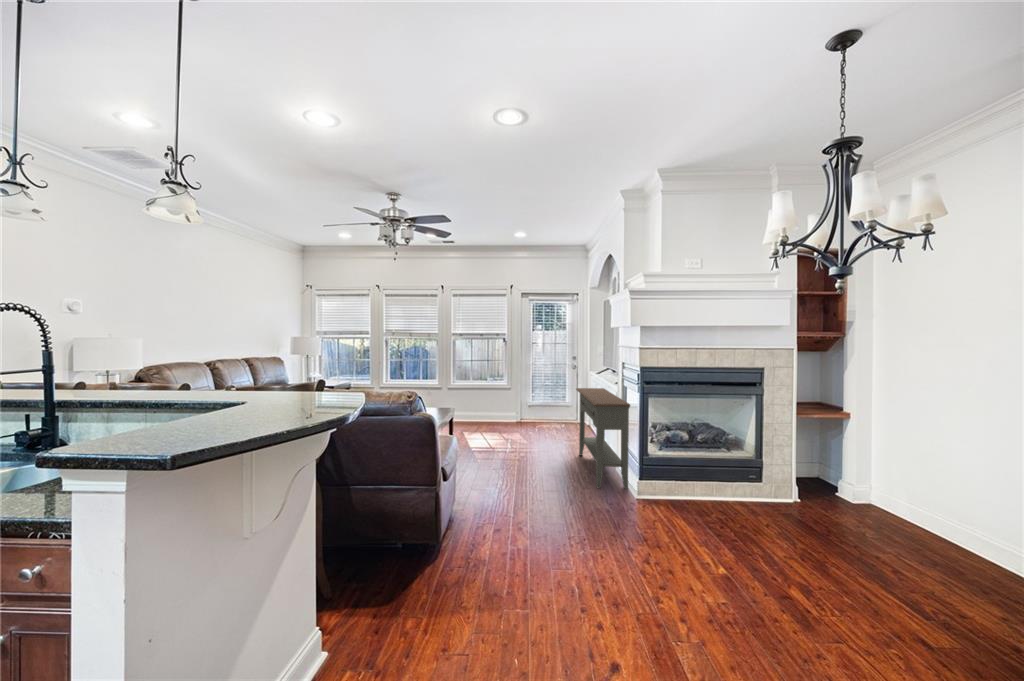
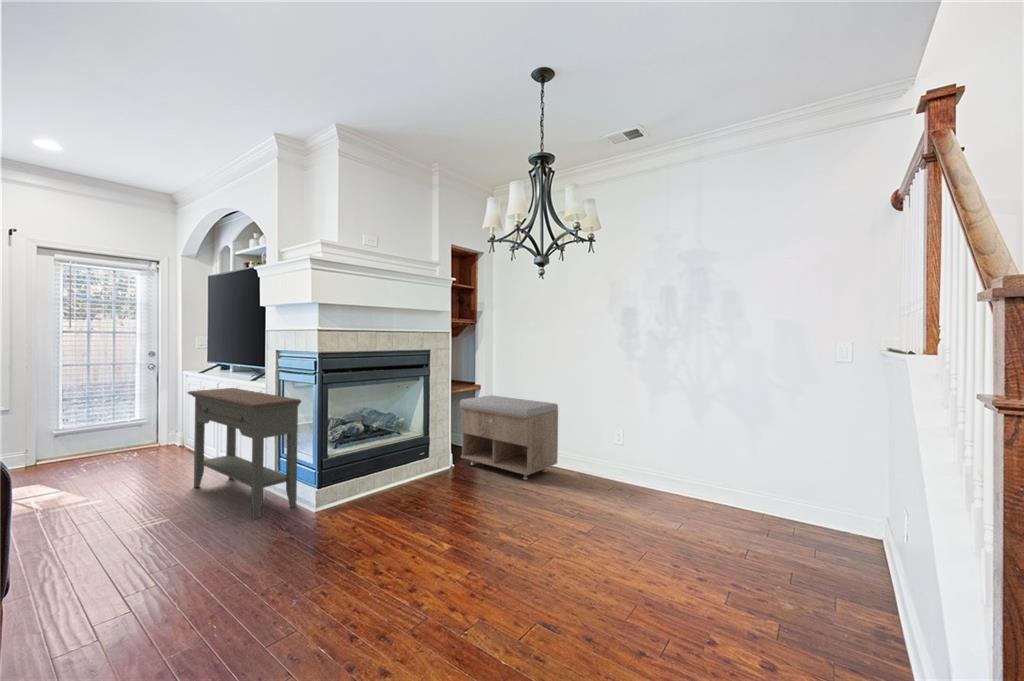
storage bench: none [810,426,977,552] -> present [460,395,558,480]

